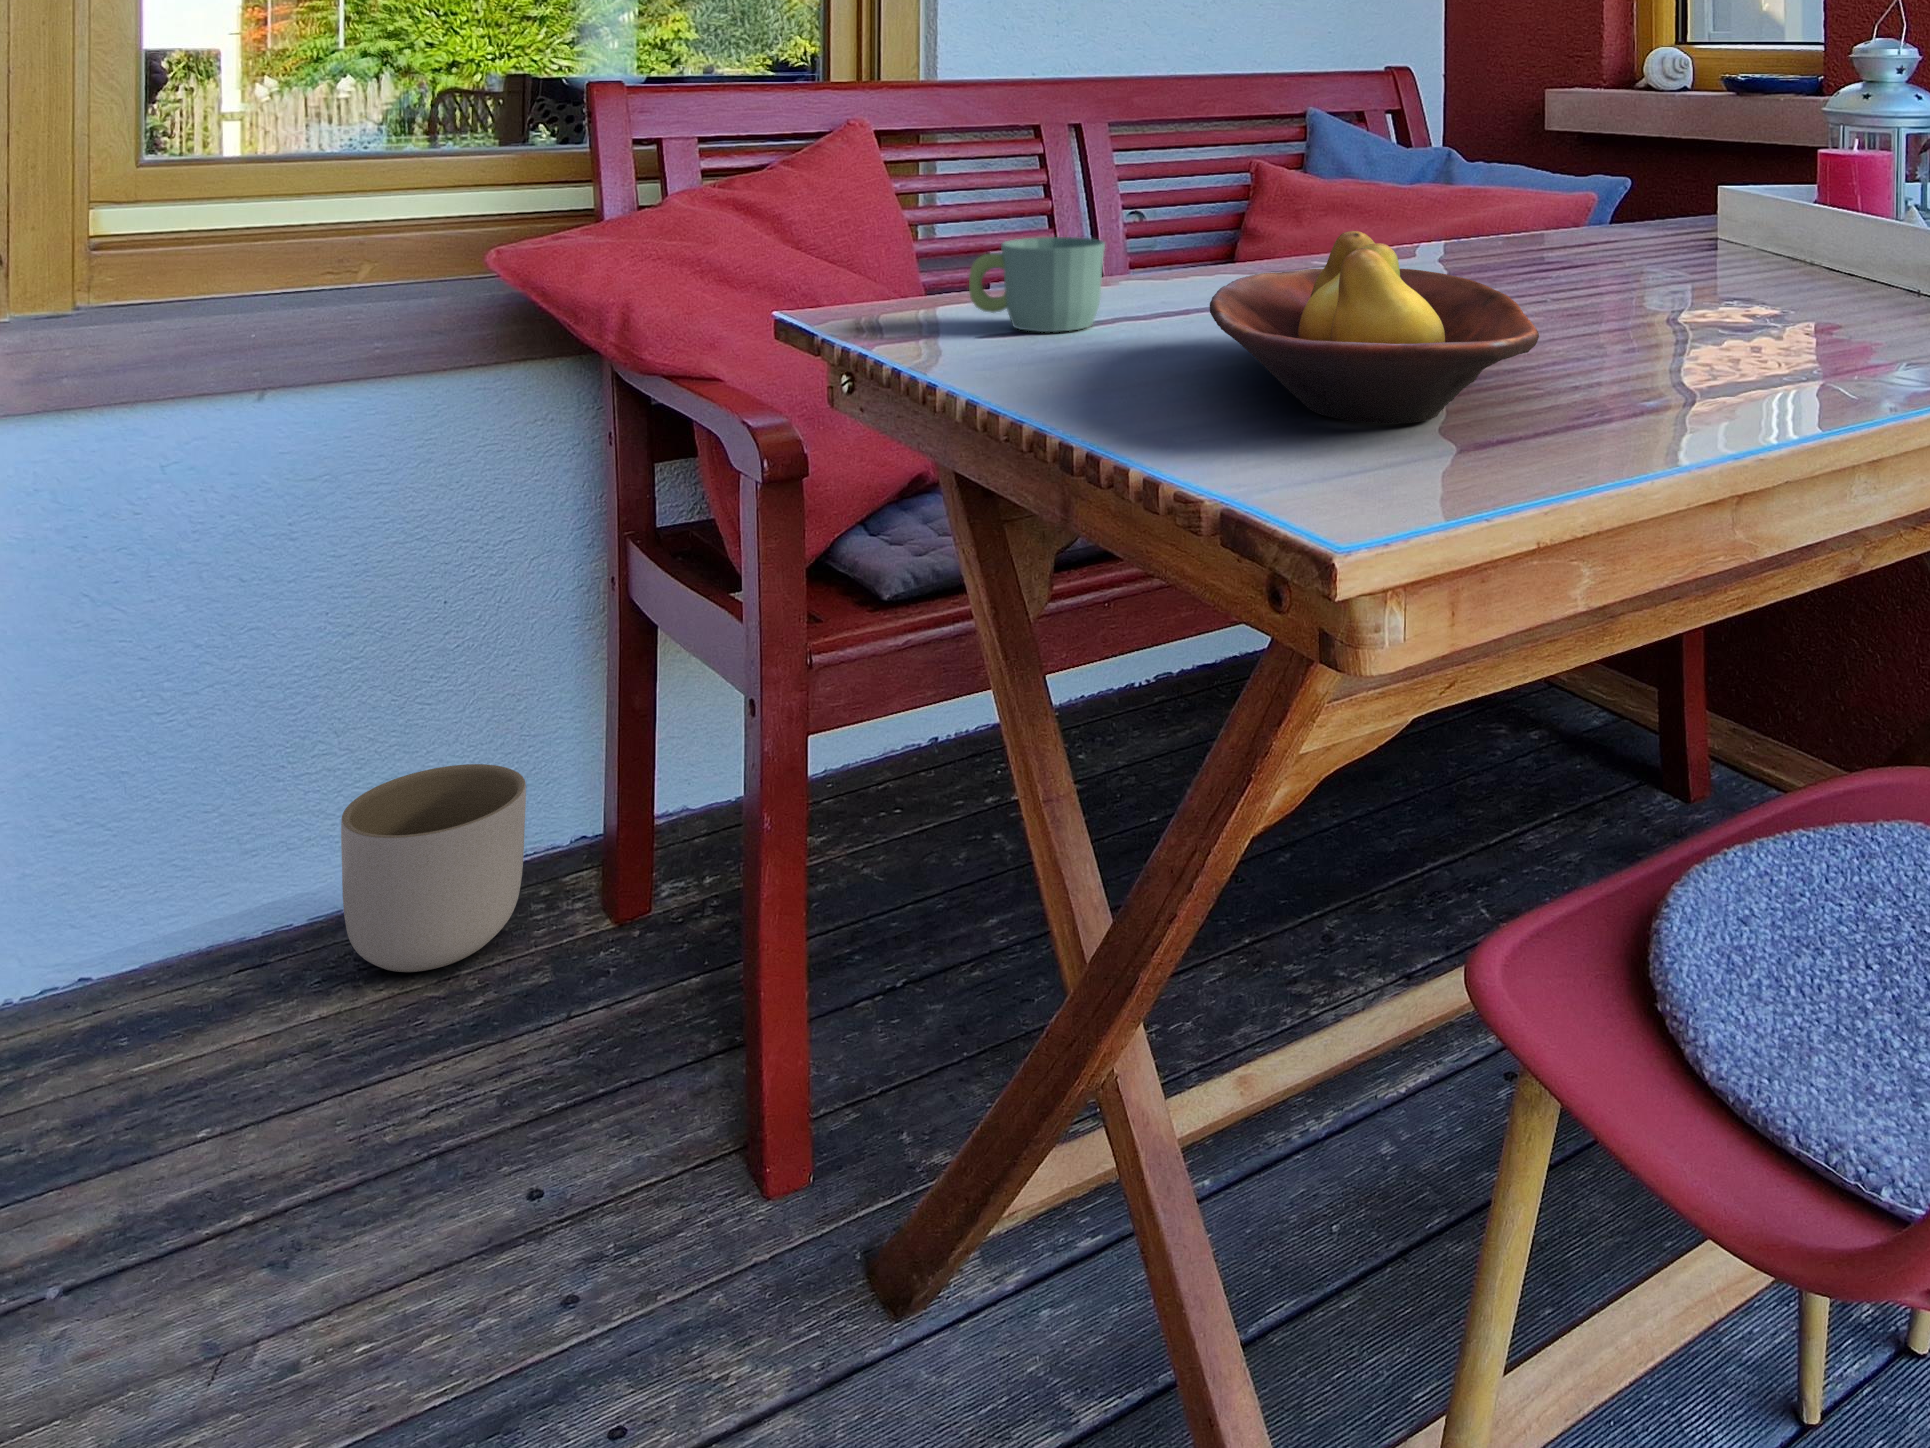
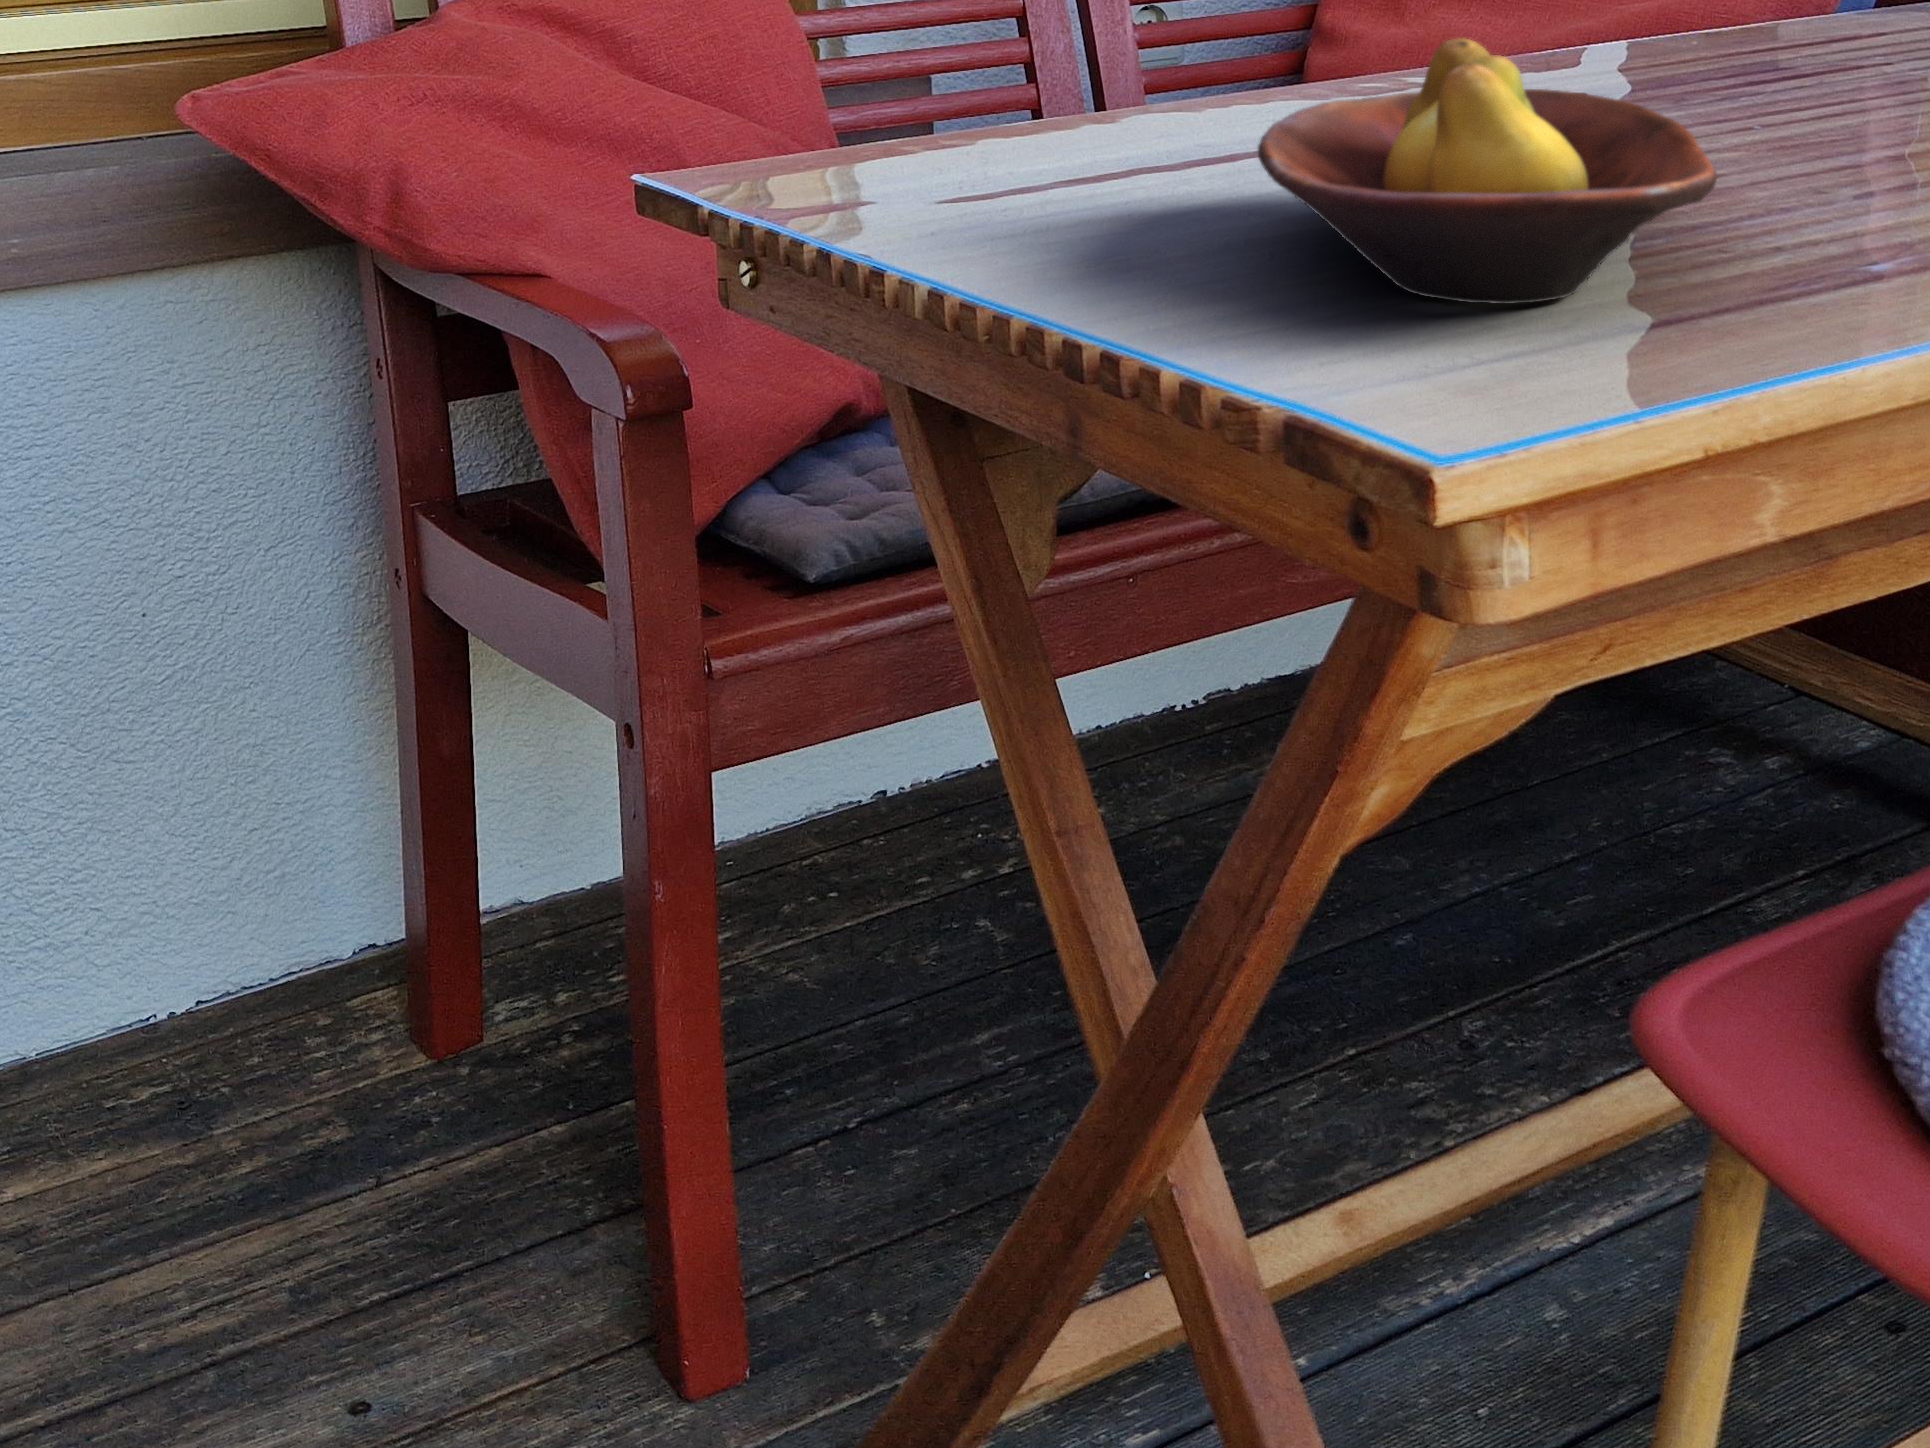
mug: present [969,237,1105,332] -> none [914,57,1107,192]
planter: present [341,764,526,972] -> none [56,829,313,1110]

